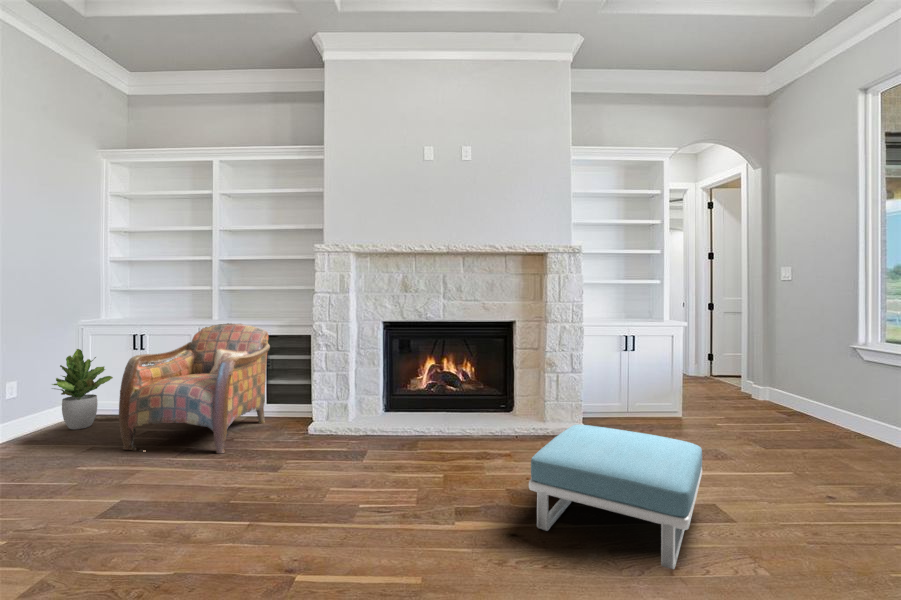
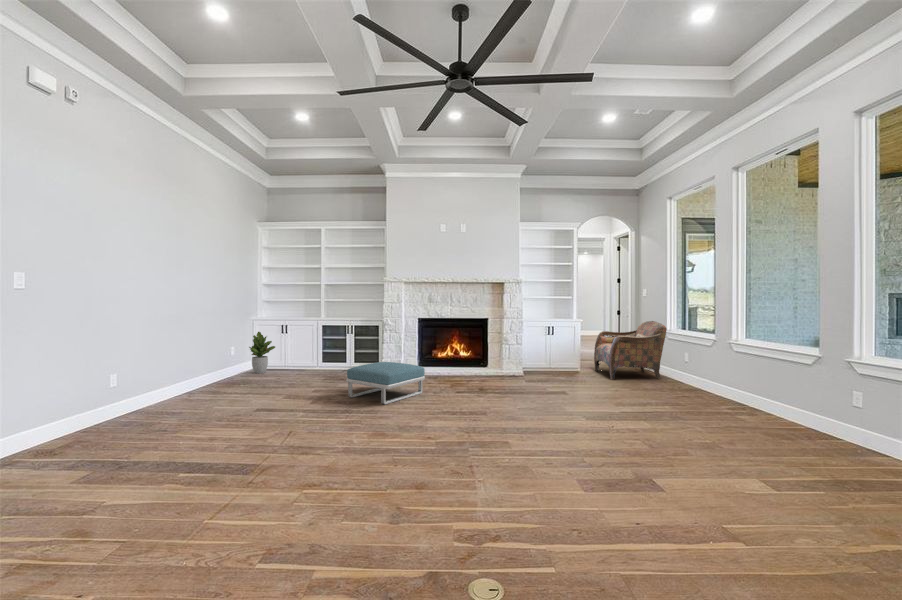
armchair: present [119,323,270,453] -> present [594,321,667,380]
footstool: present [529,425,702,570] -> present [346,362,425,404]

